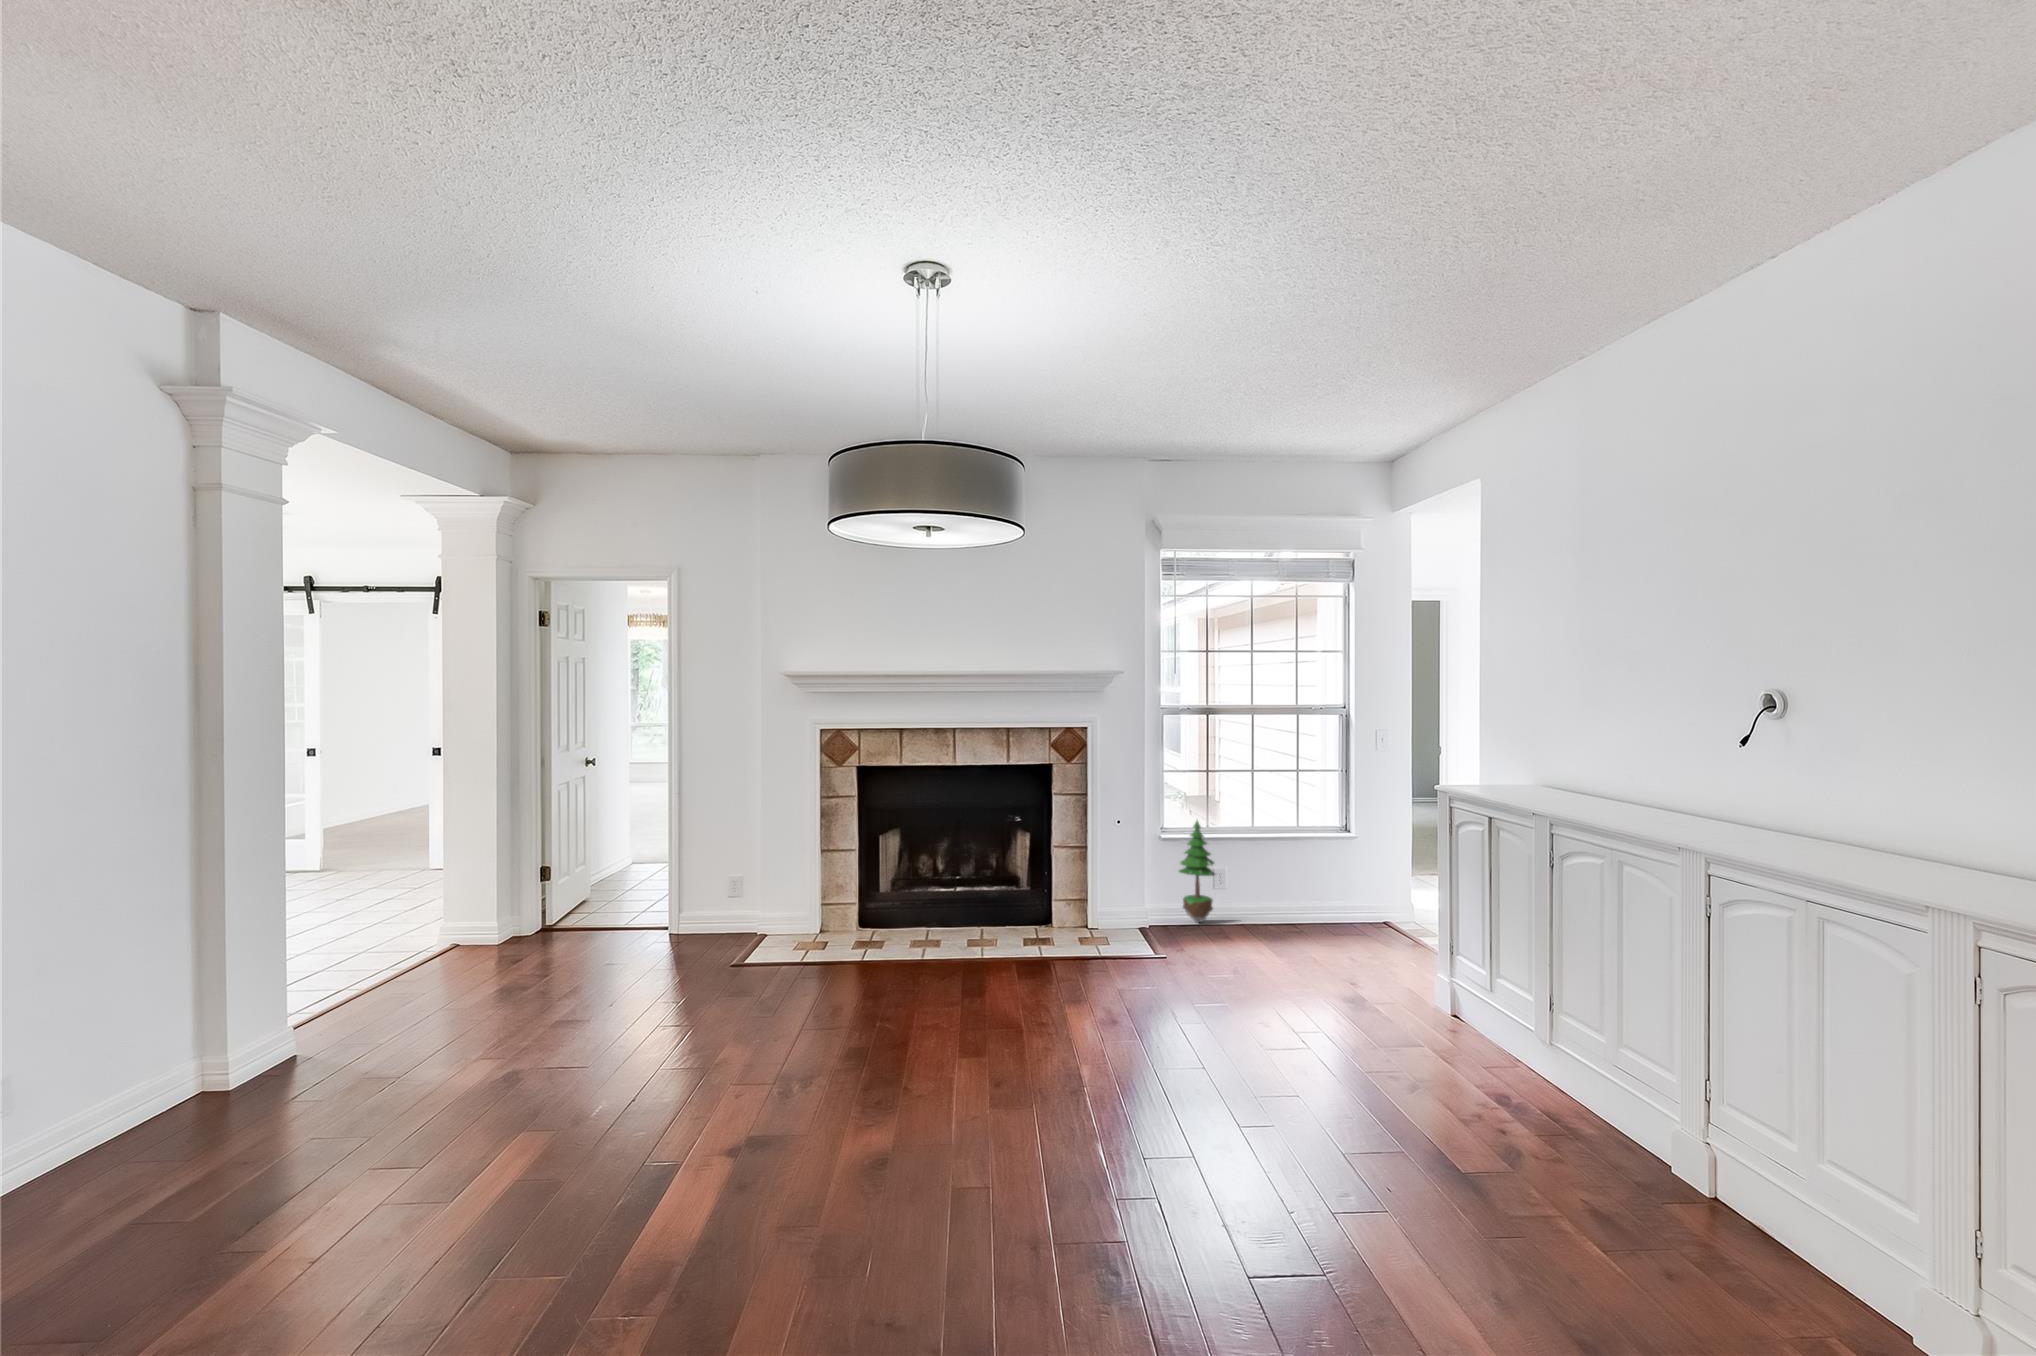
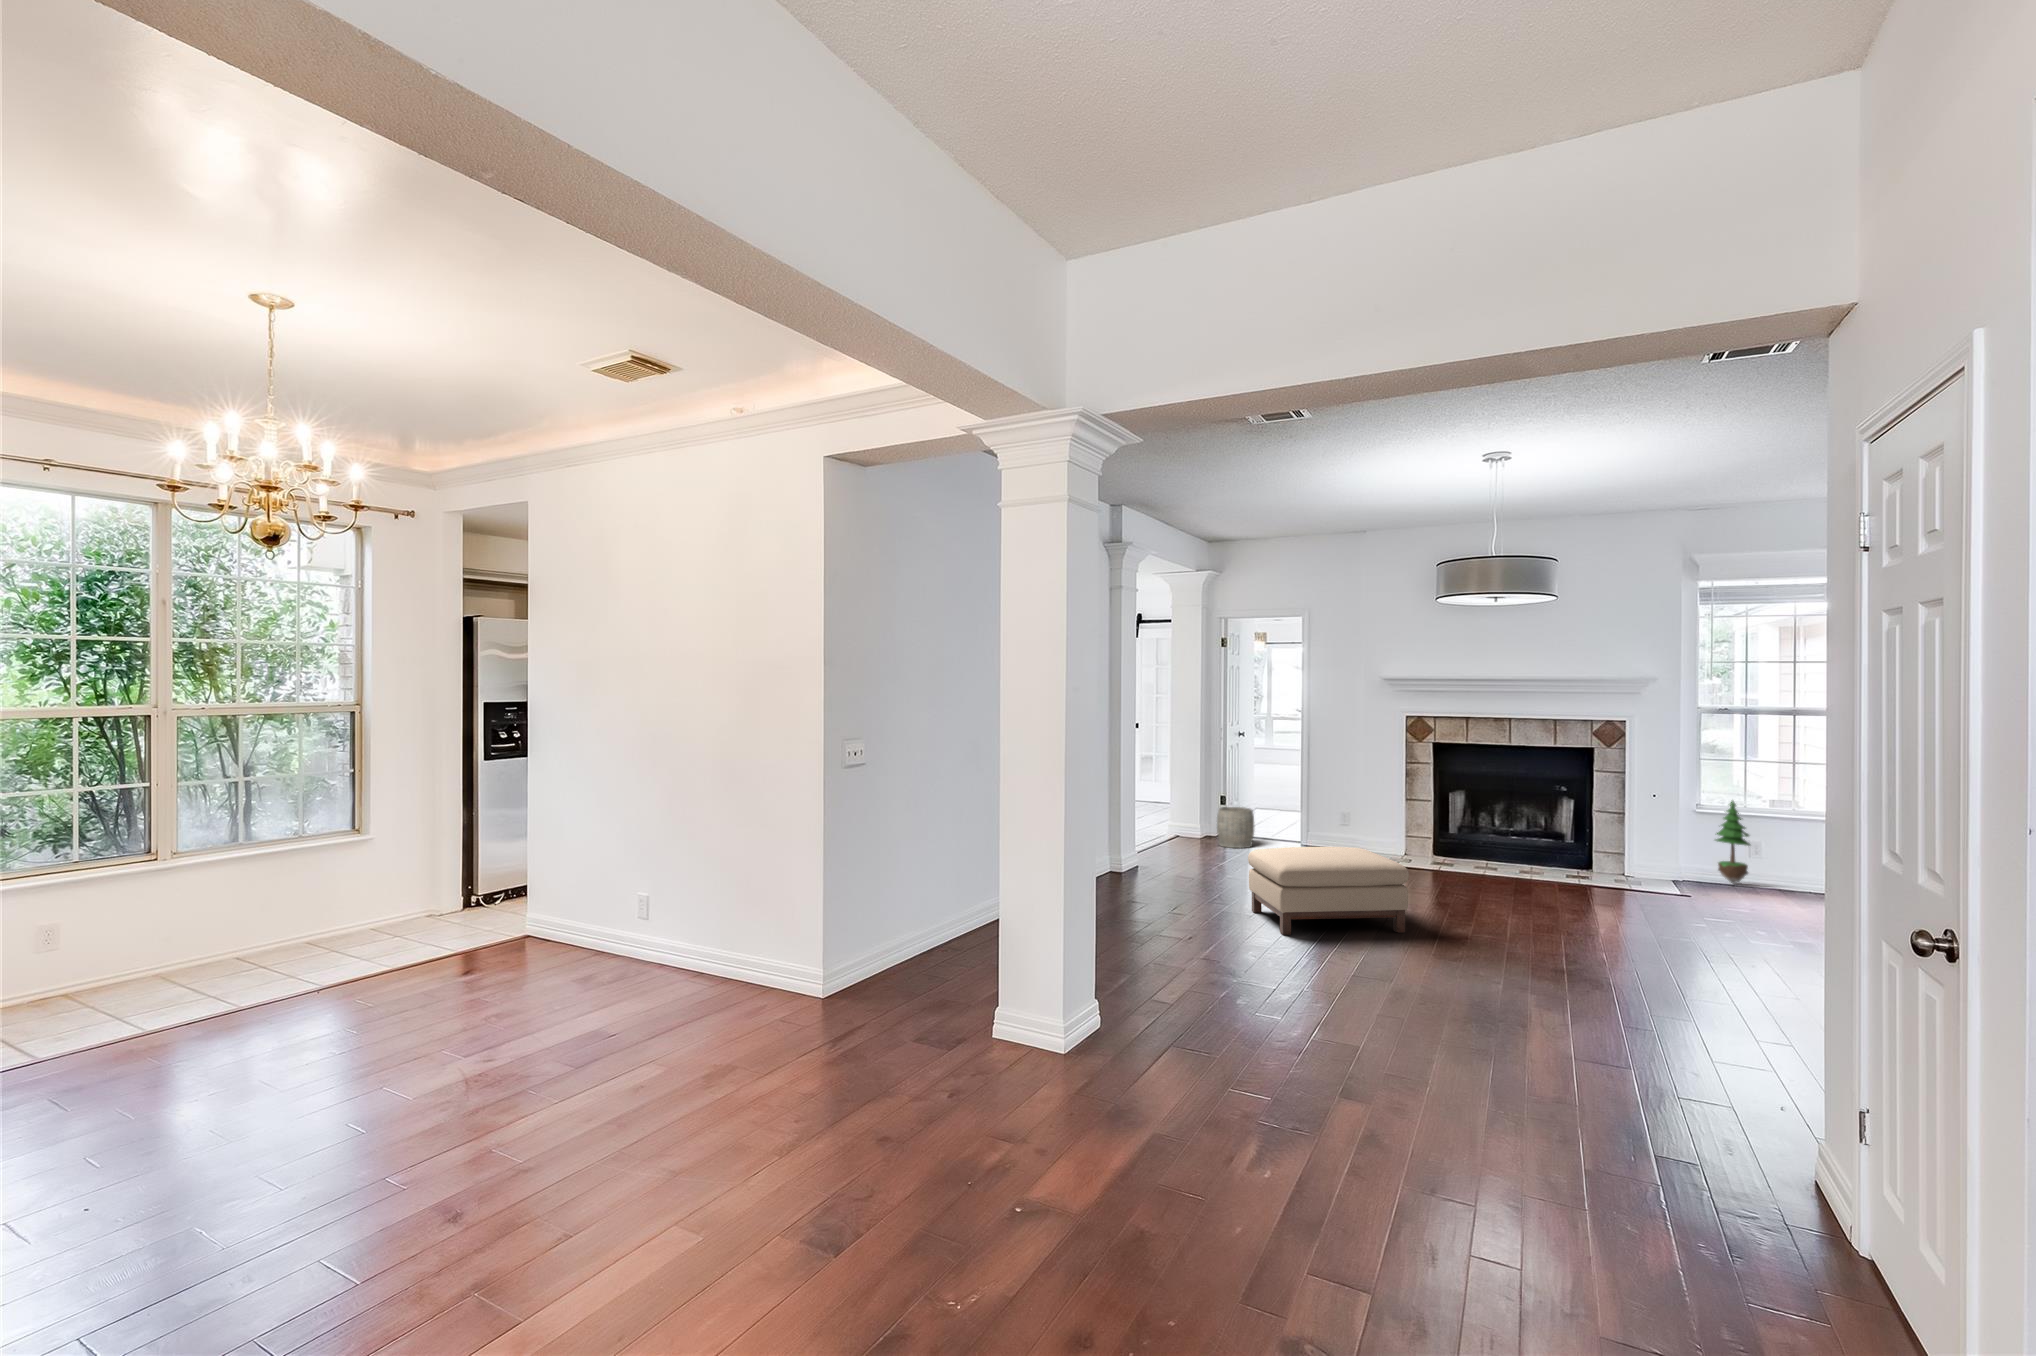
woven basket: none [525,883,592,956] -> present [1217,807,1254,848]
ottoman: none [461,987,777,1254] -> present [1248,847,1409,935]

